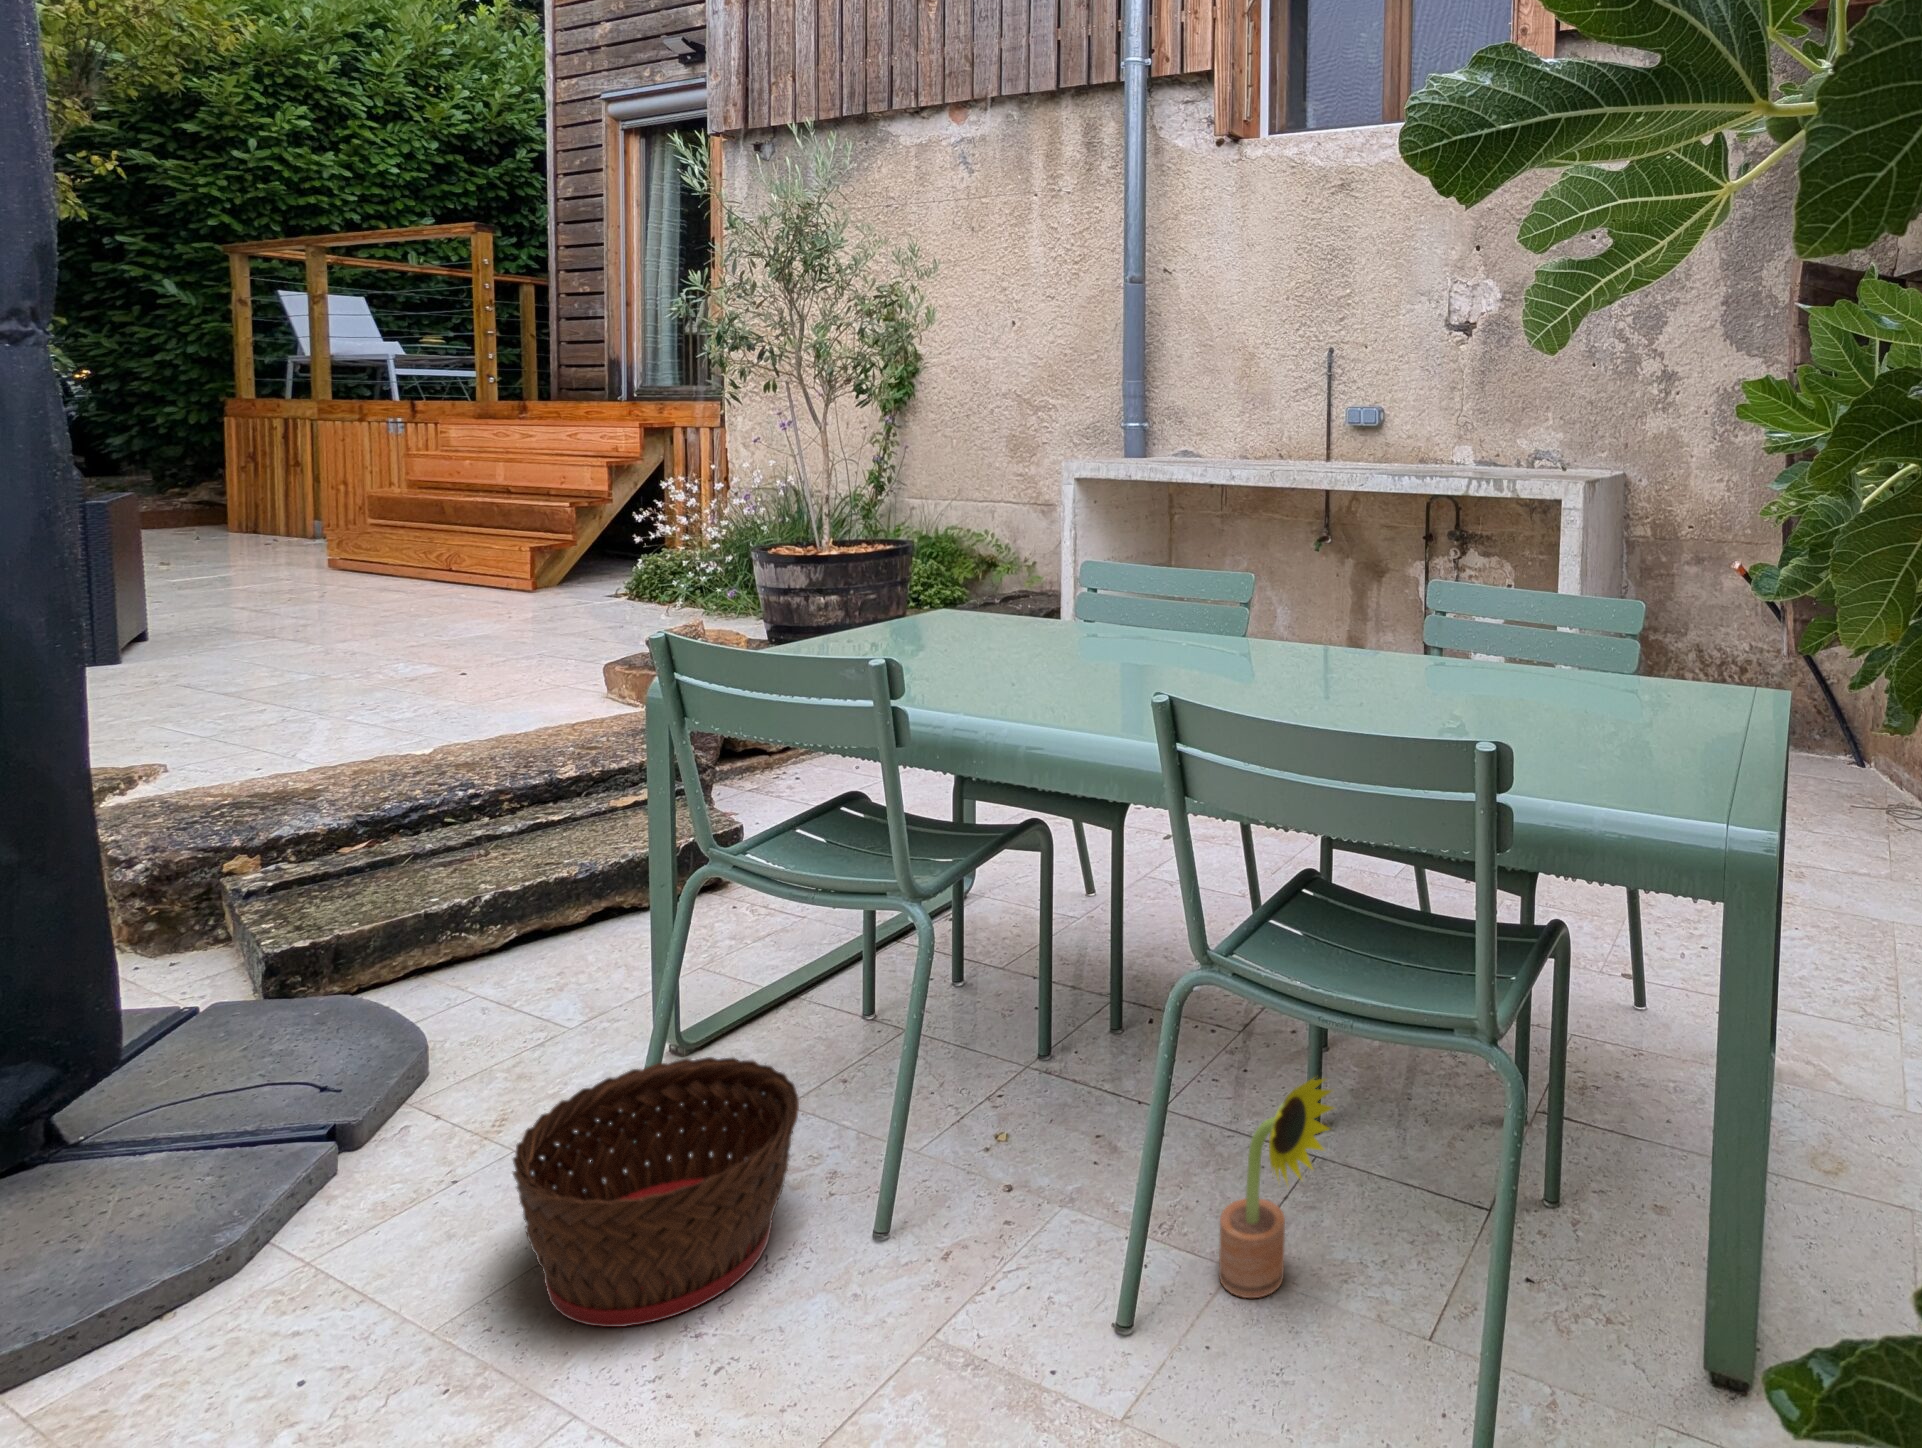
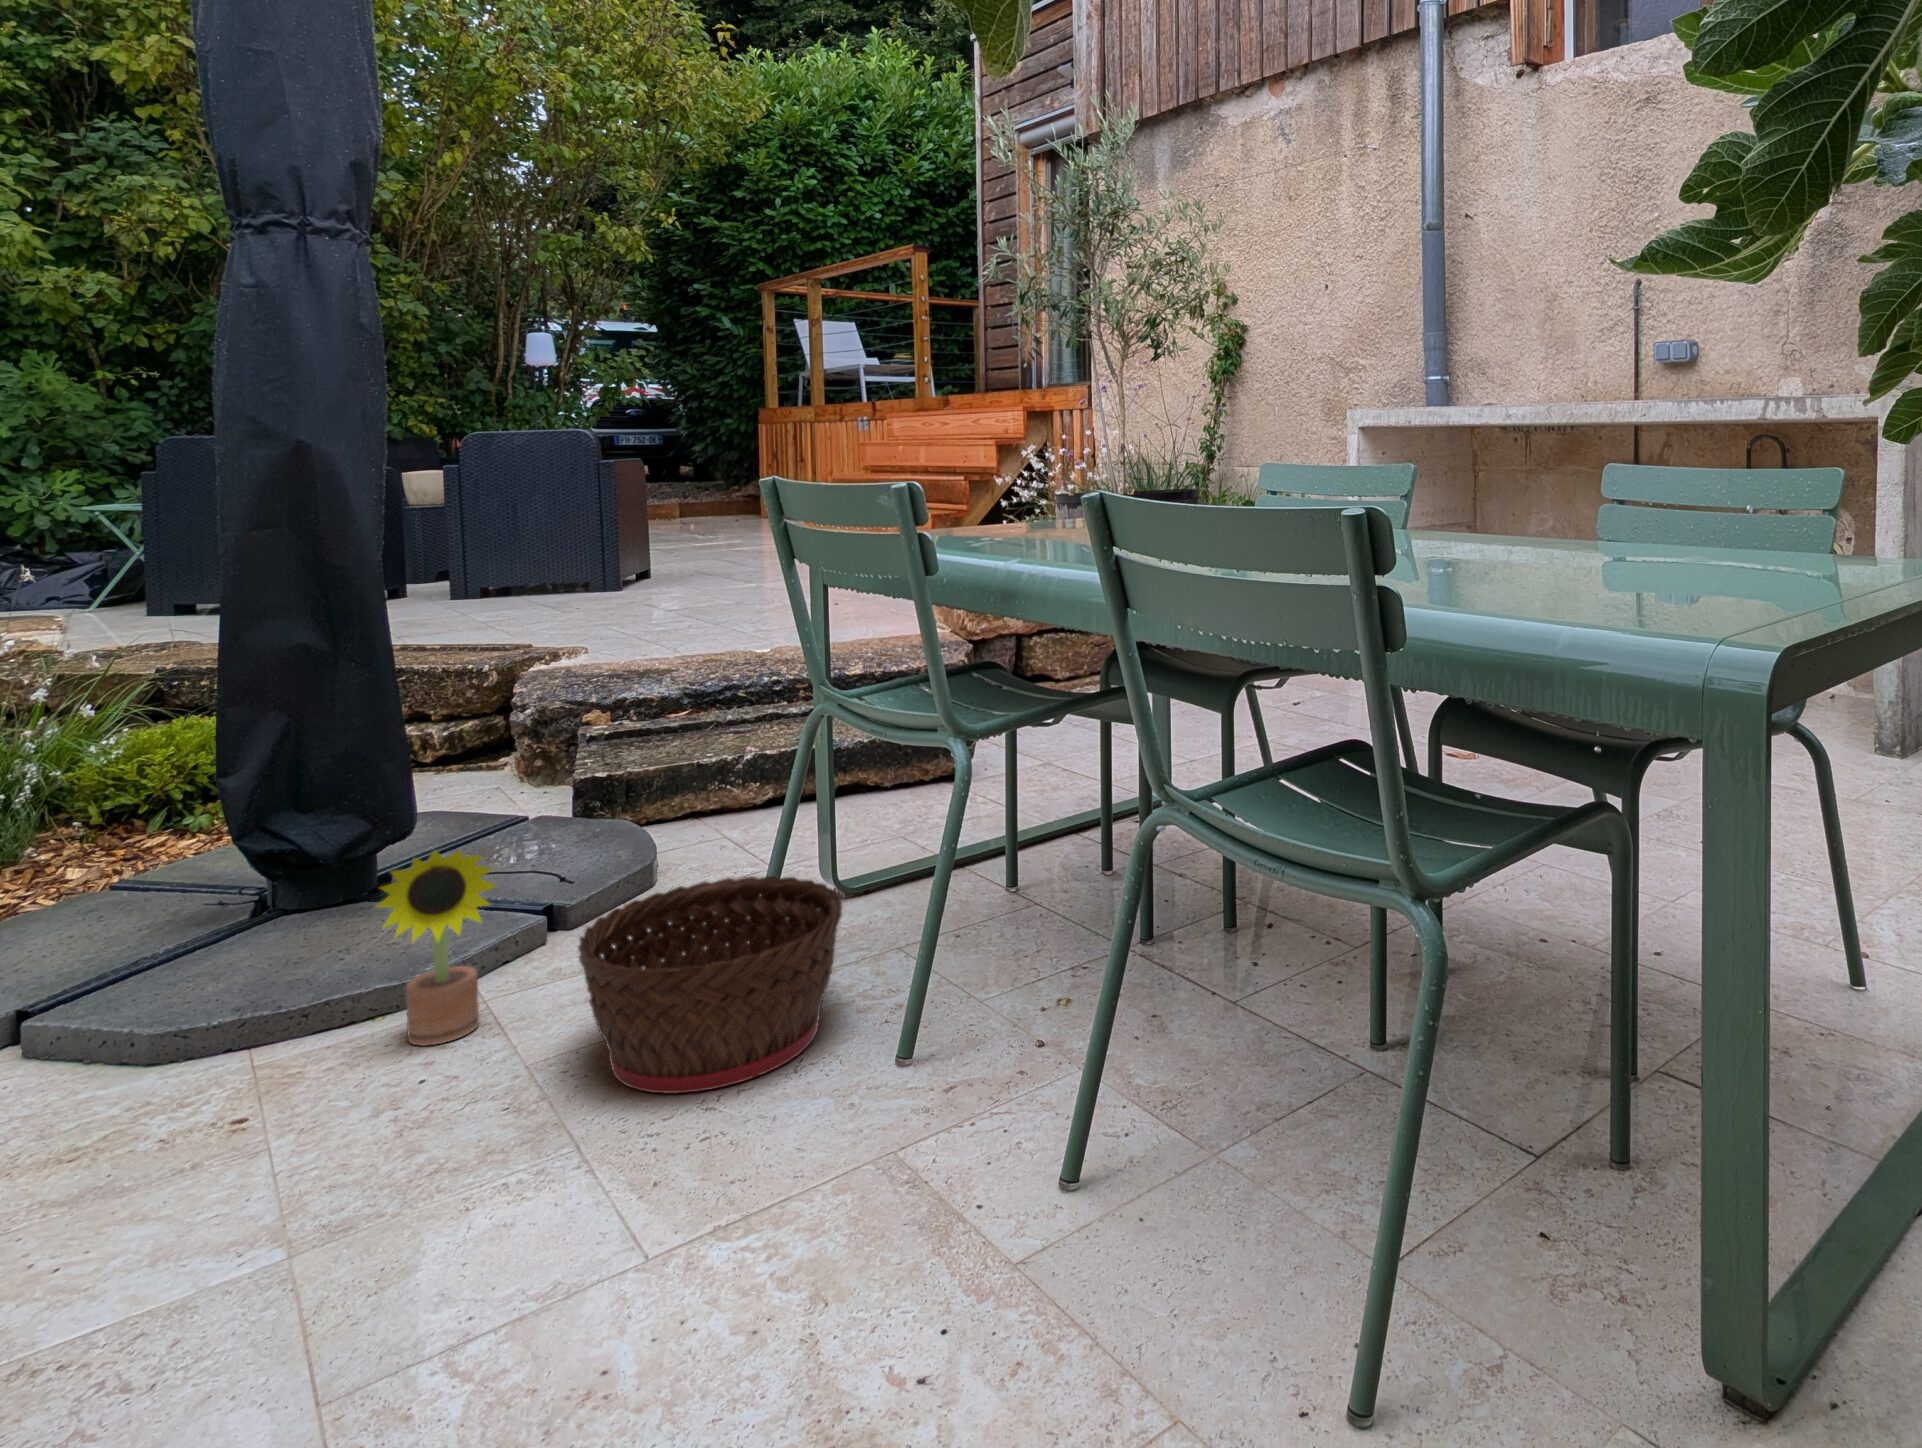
decorative plant: present [1219,1079,1333,1298] -> present [376,850,498,1046]

